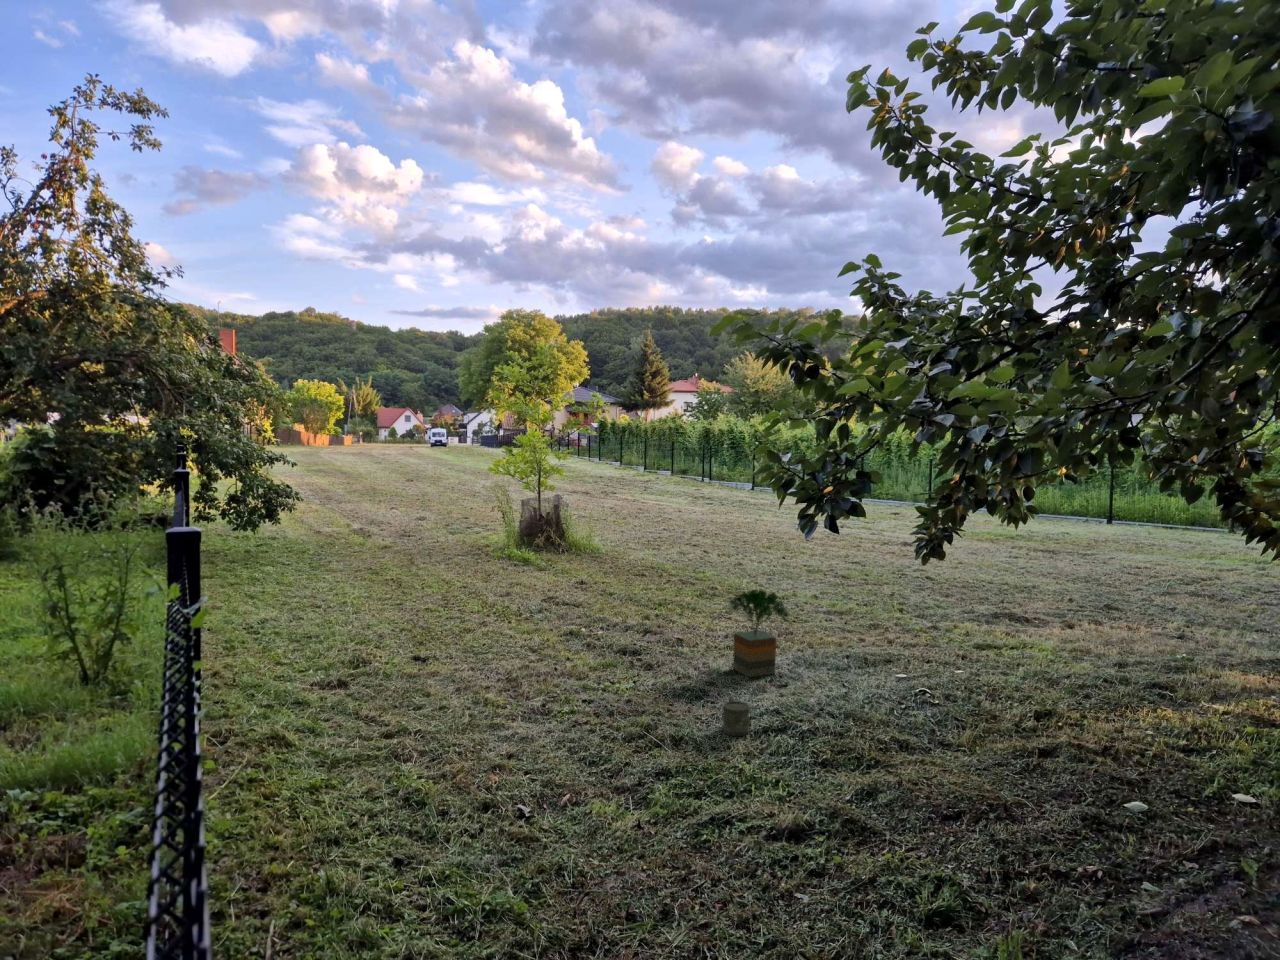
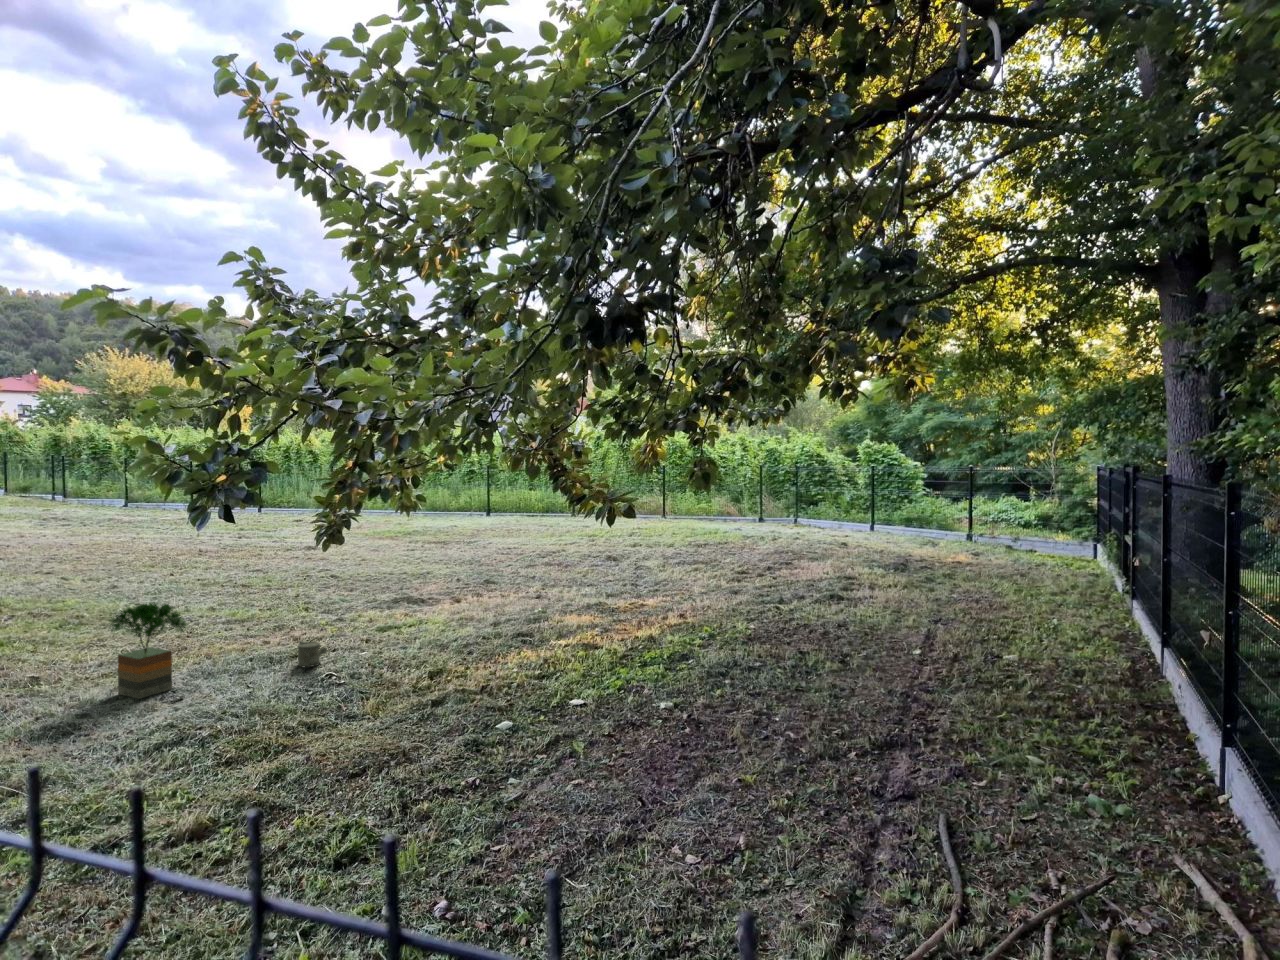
watering can: present [722,696,751,736] -> present [298,641,327,667]

